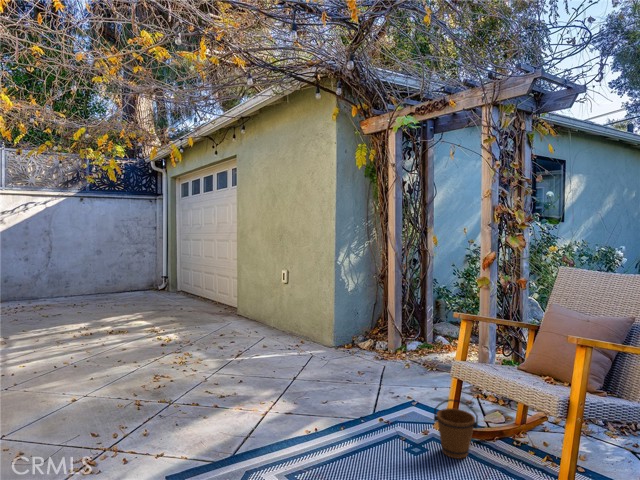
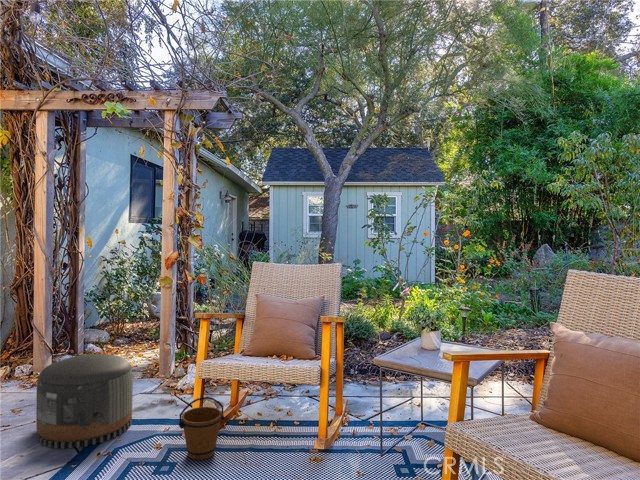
pouf: none [358,340,427,413] -> present [36,354,133,449]

